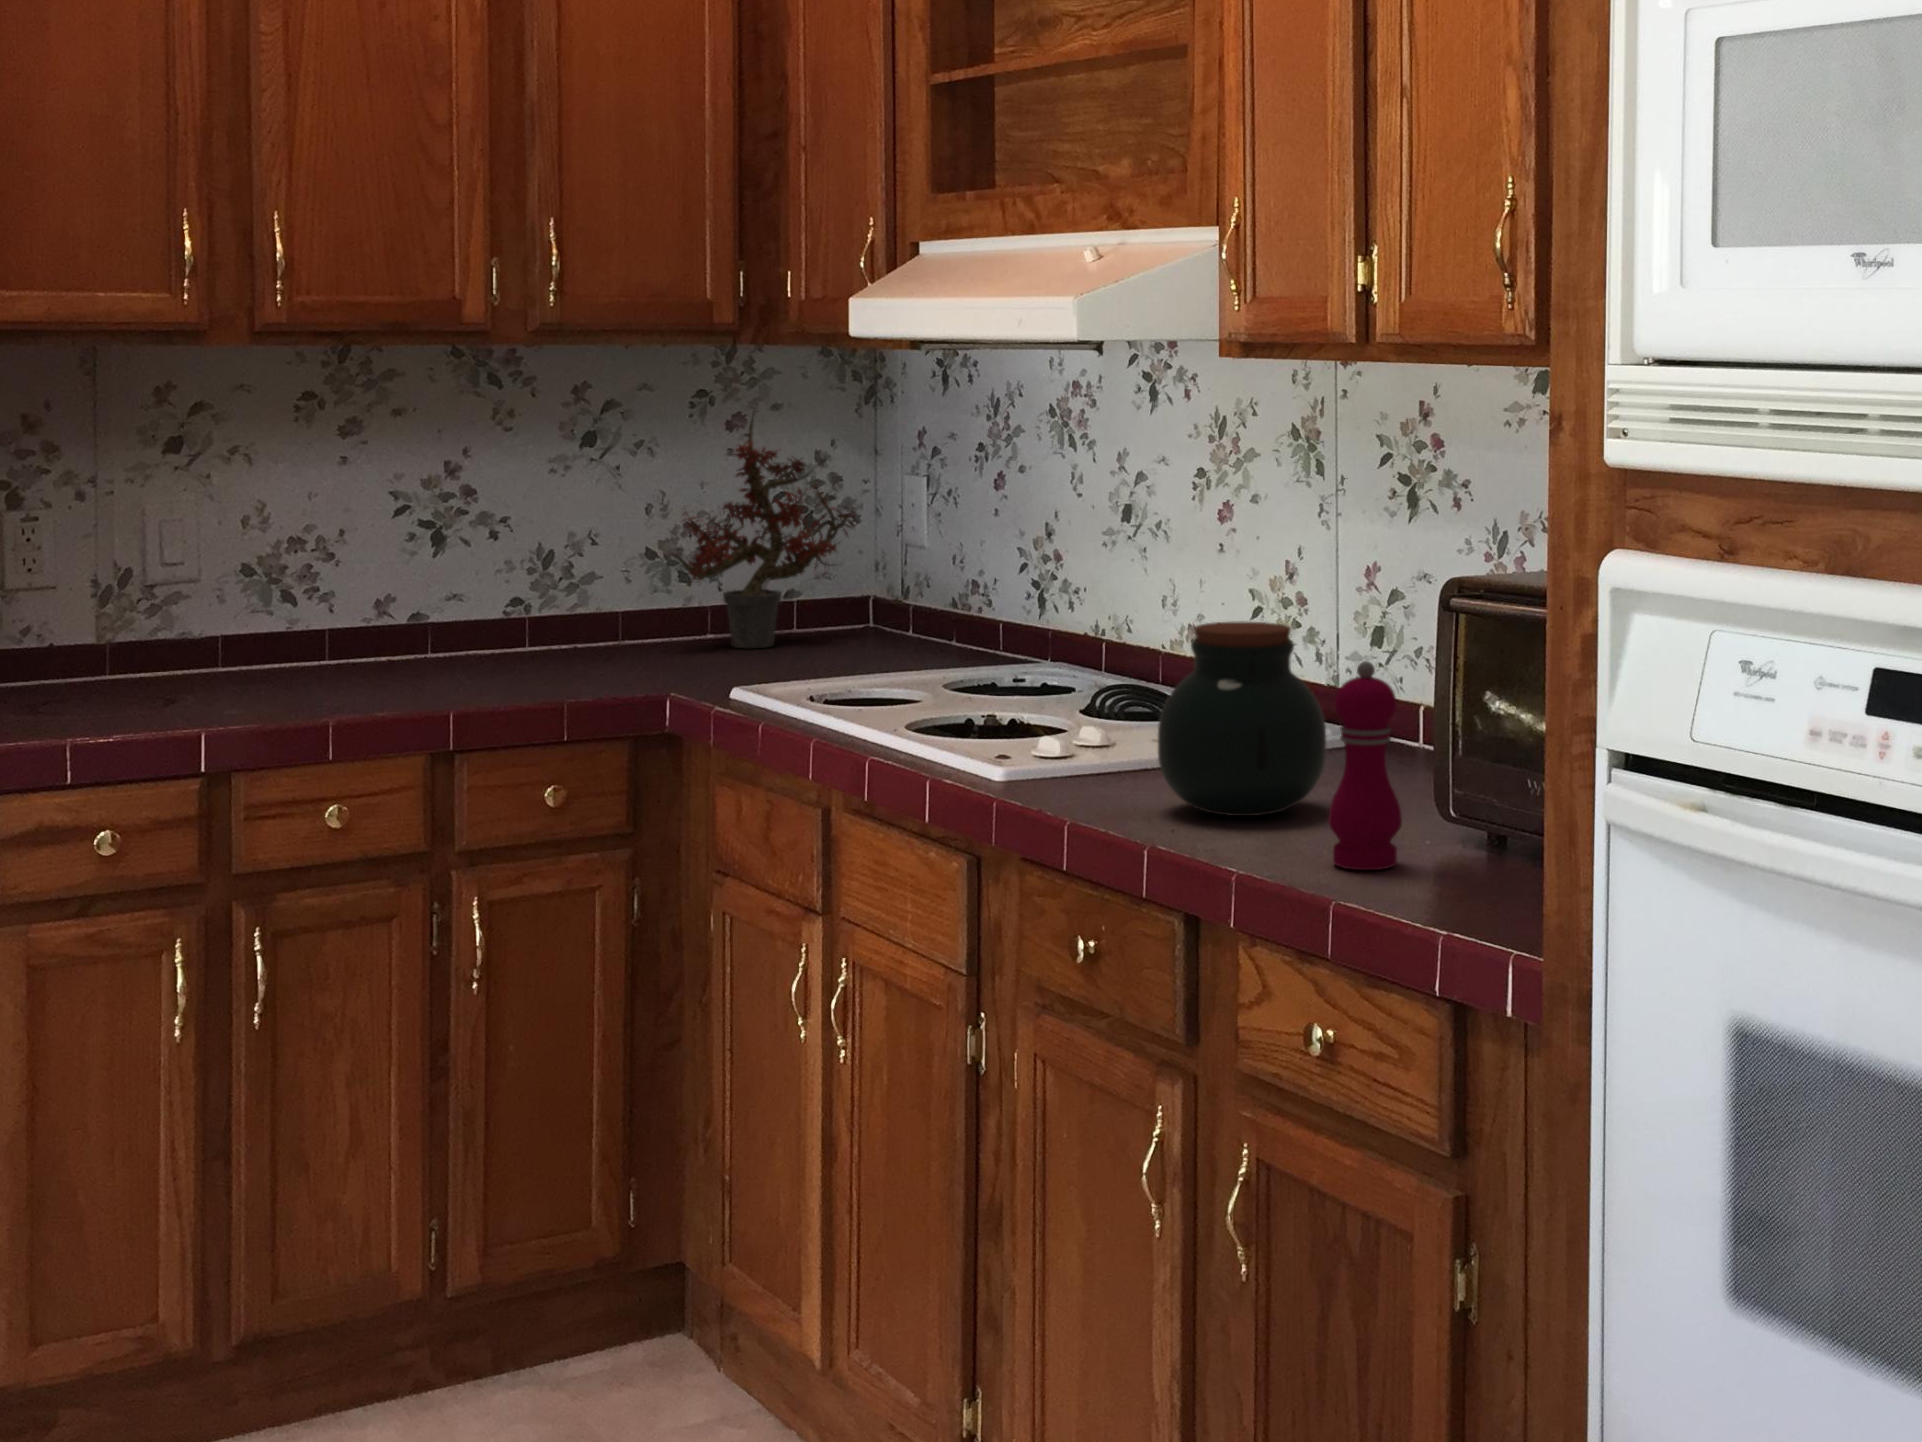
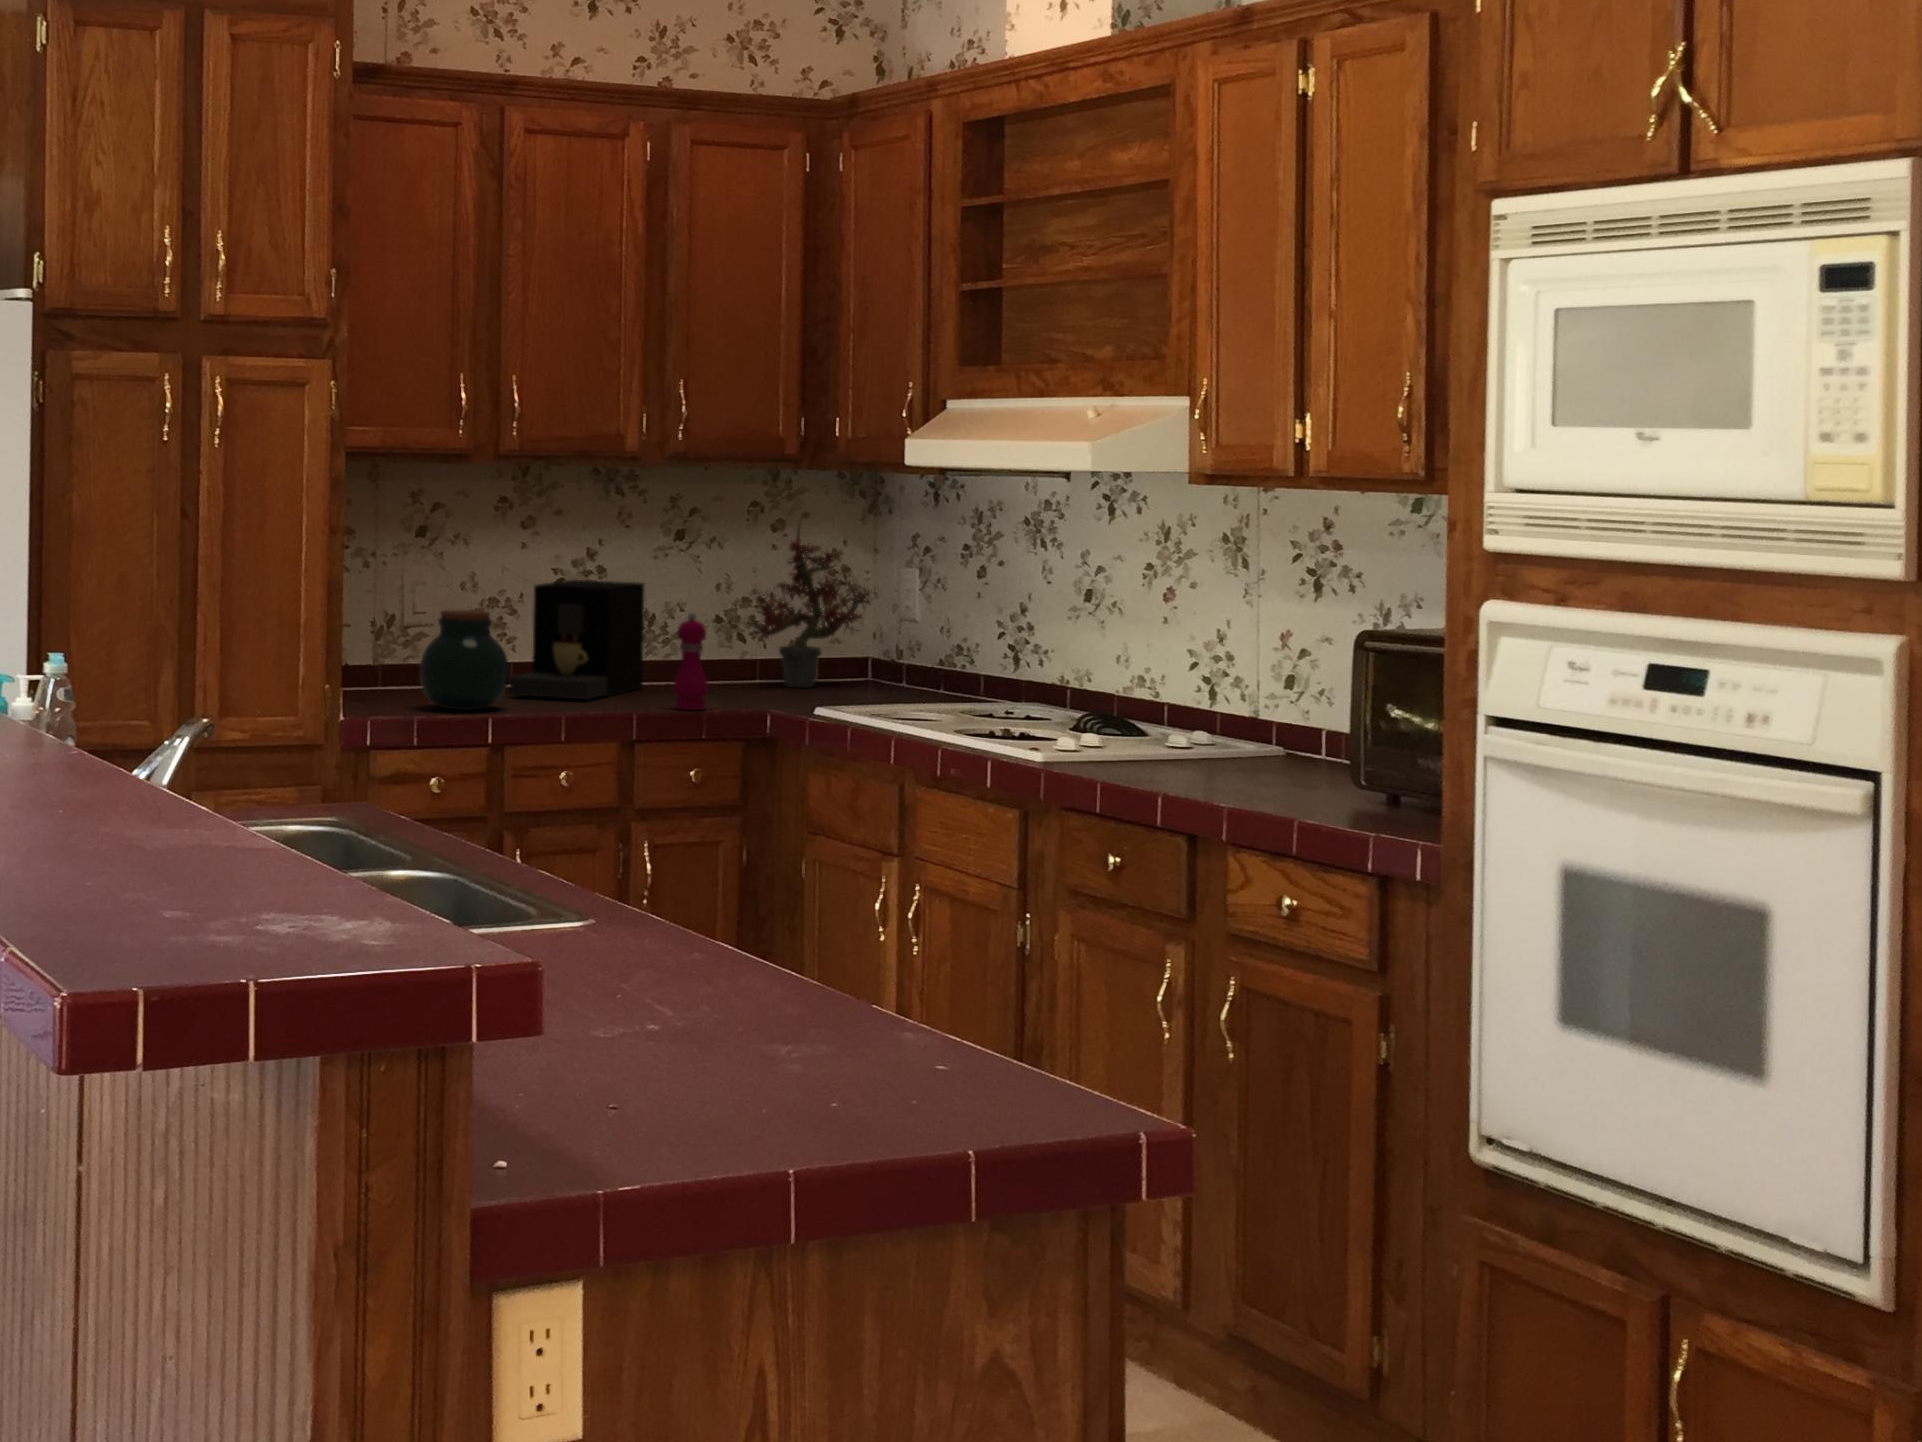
coffee maker: none [300,507,523,685] -> present [510,580,644,699]
jar: present [1158,622,1326,816] -> present [420,610,509,710]
pepper mill: present [1328,661,1402,870] -> present [673,613,708,710]

